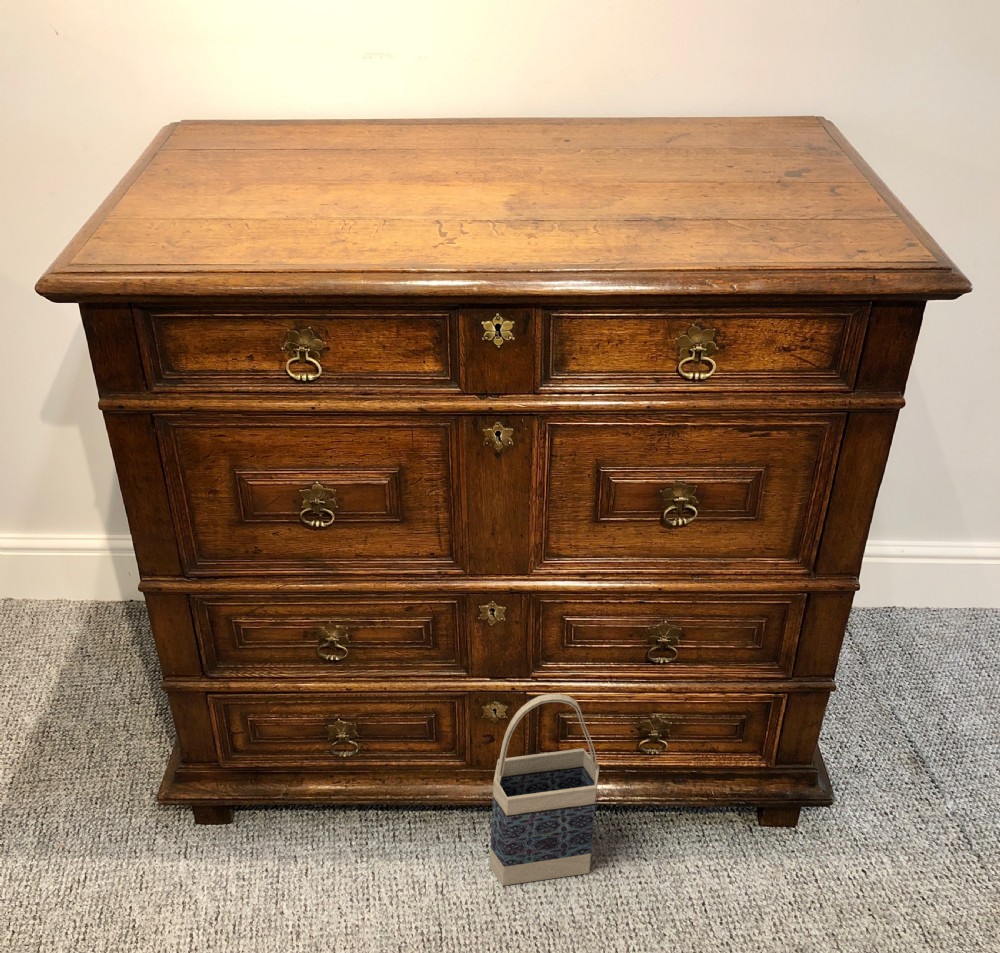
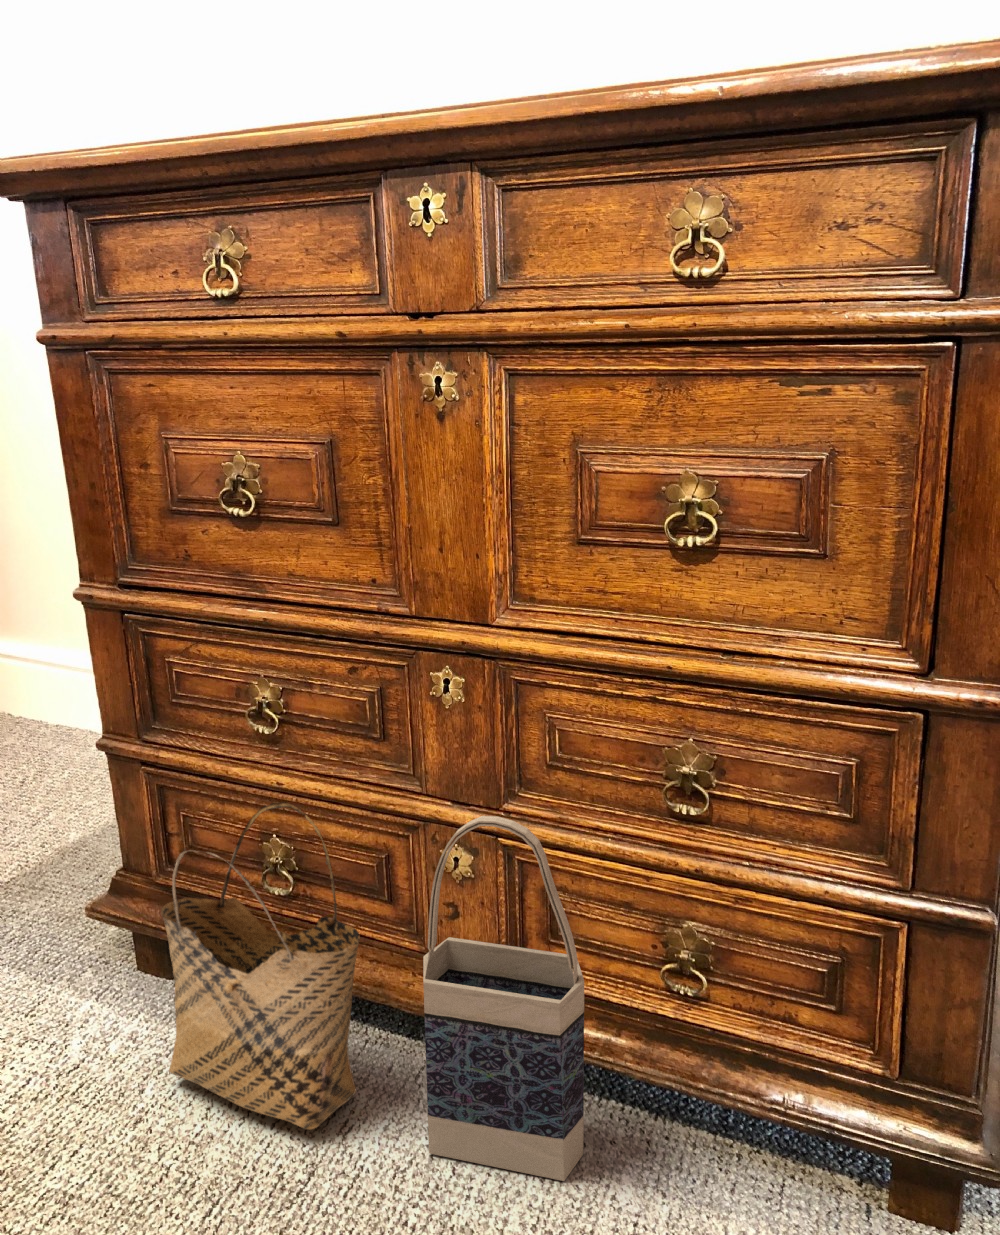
woven basket: none [282,703,442,901] -> present [161,802,360,1129]

